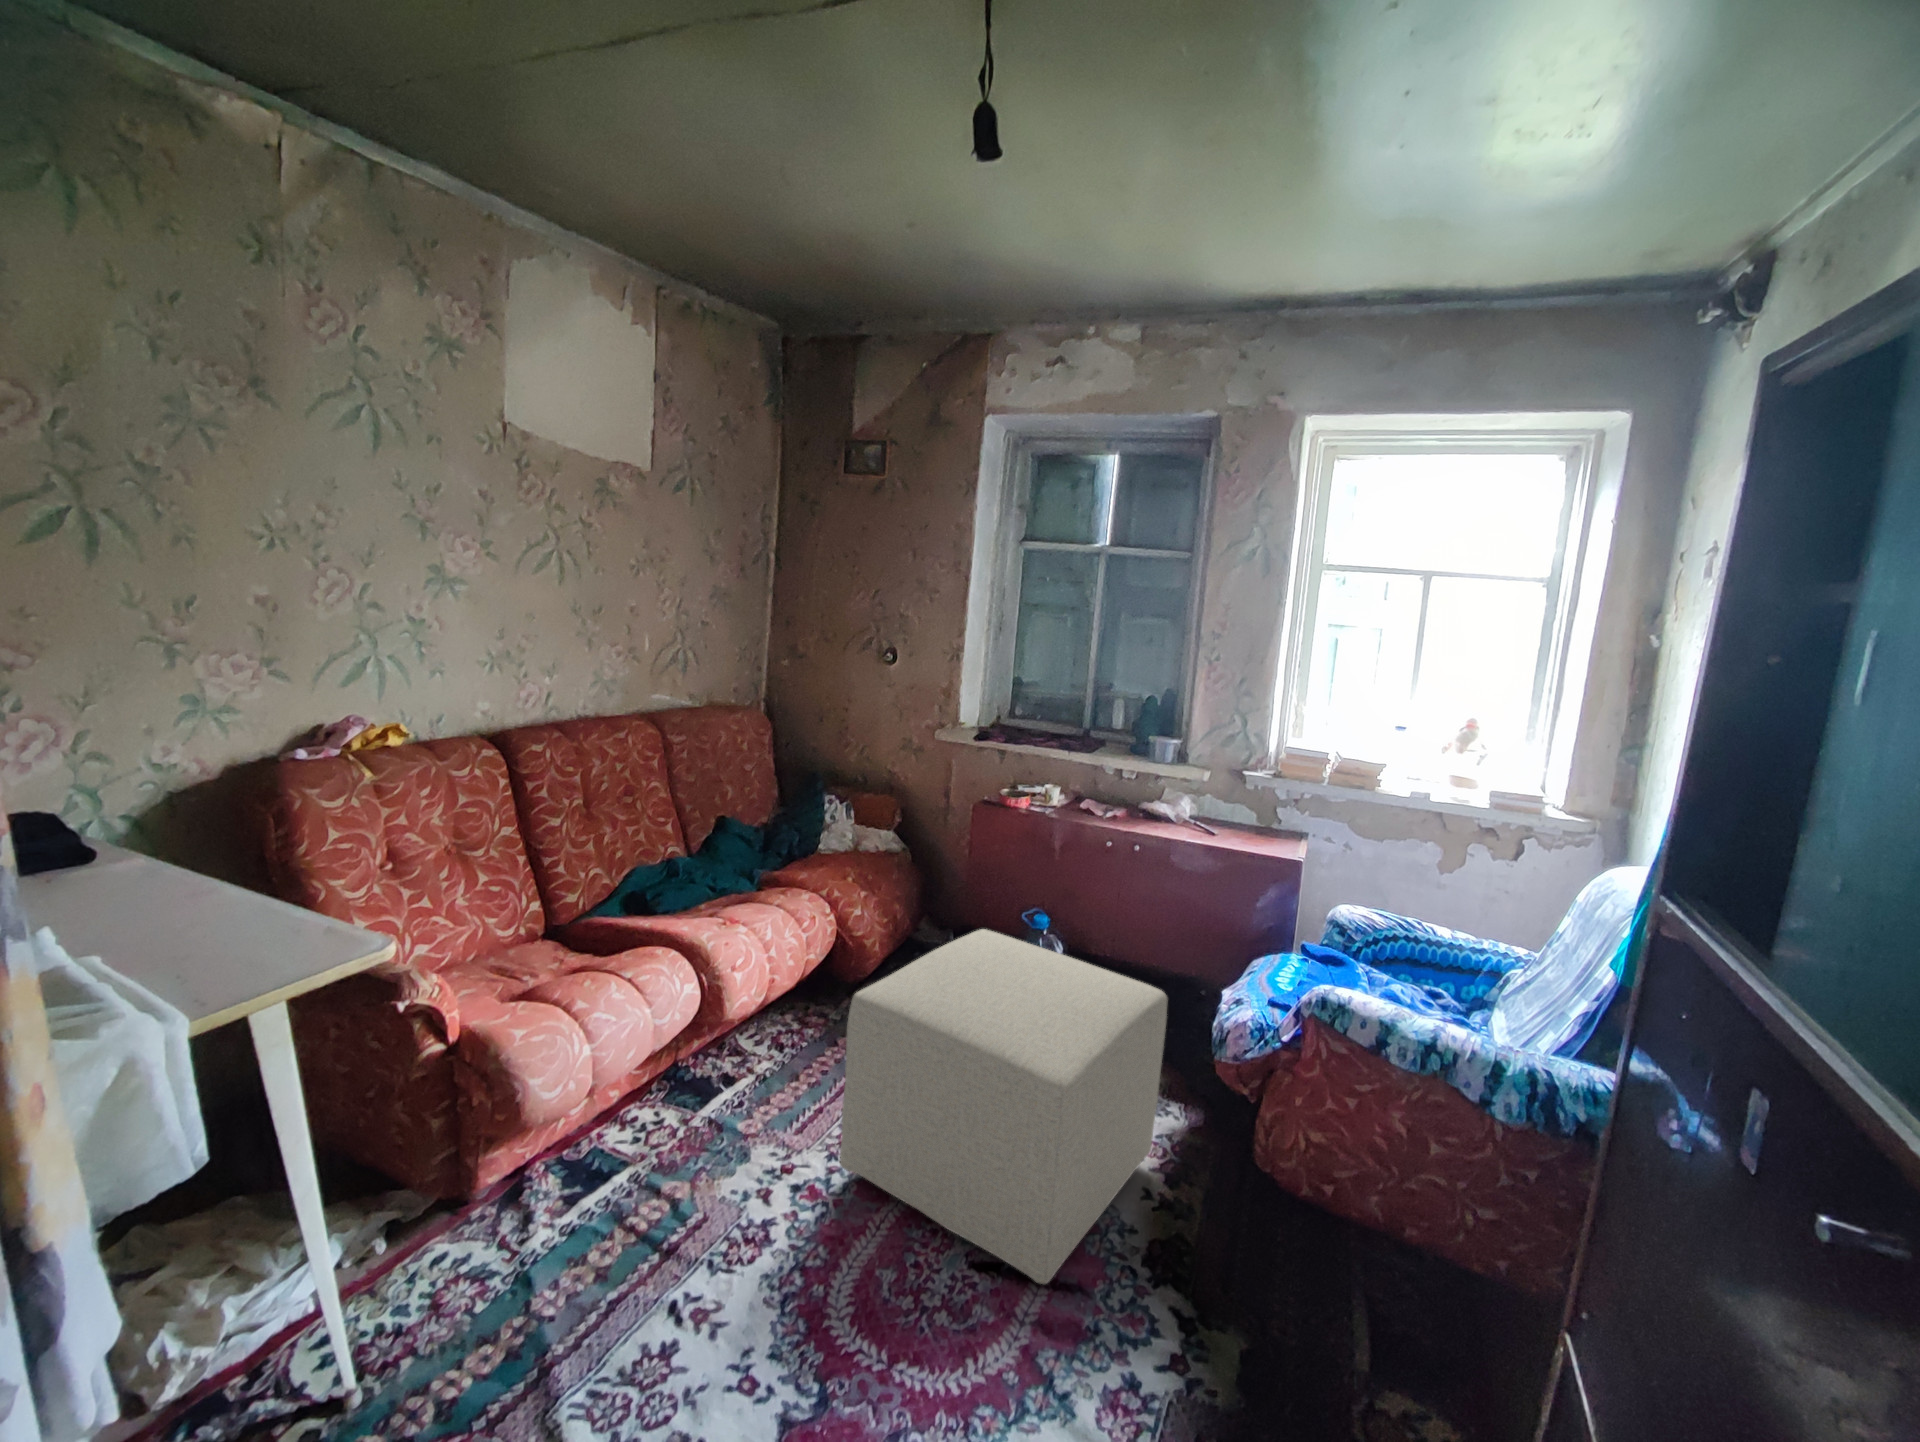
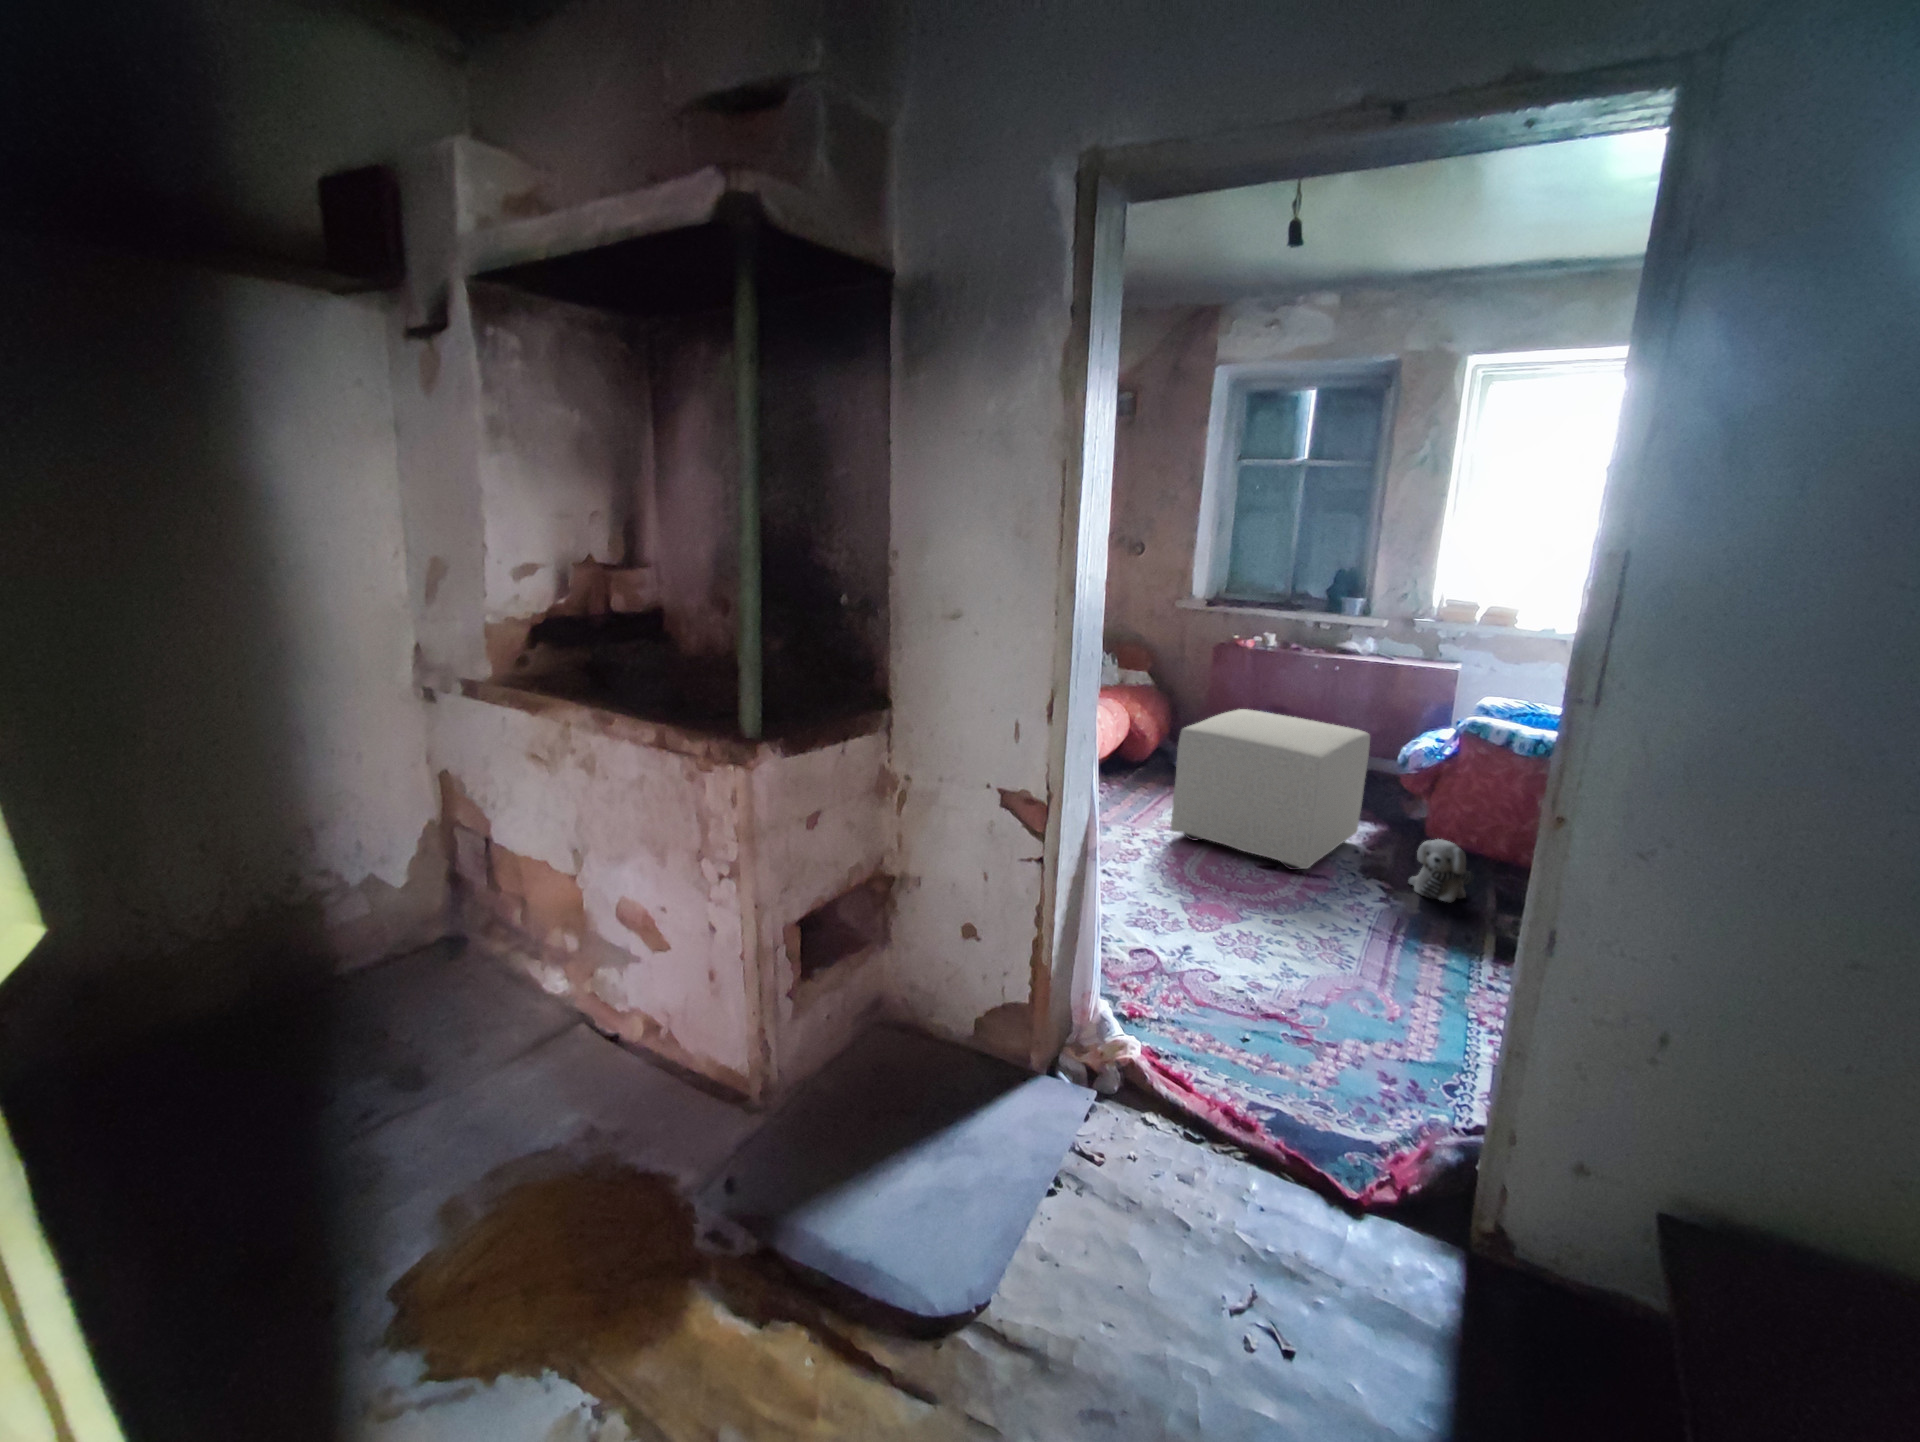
plush toy: none [1223,1234,1333,1368] -> present [1409,839,1474,902]

